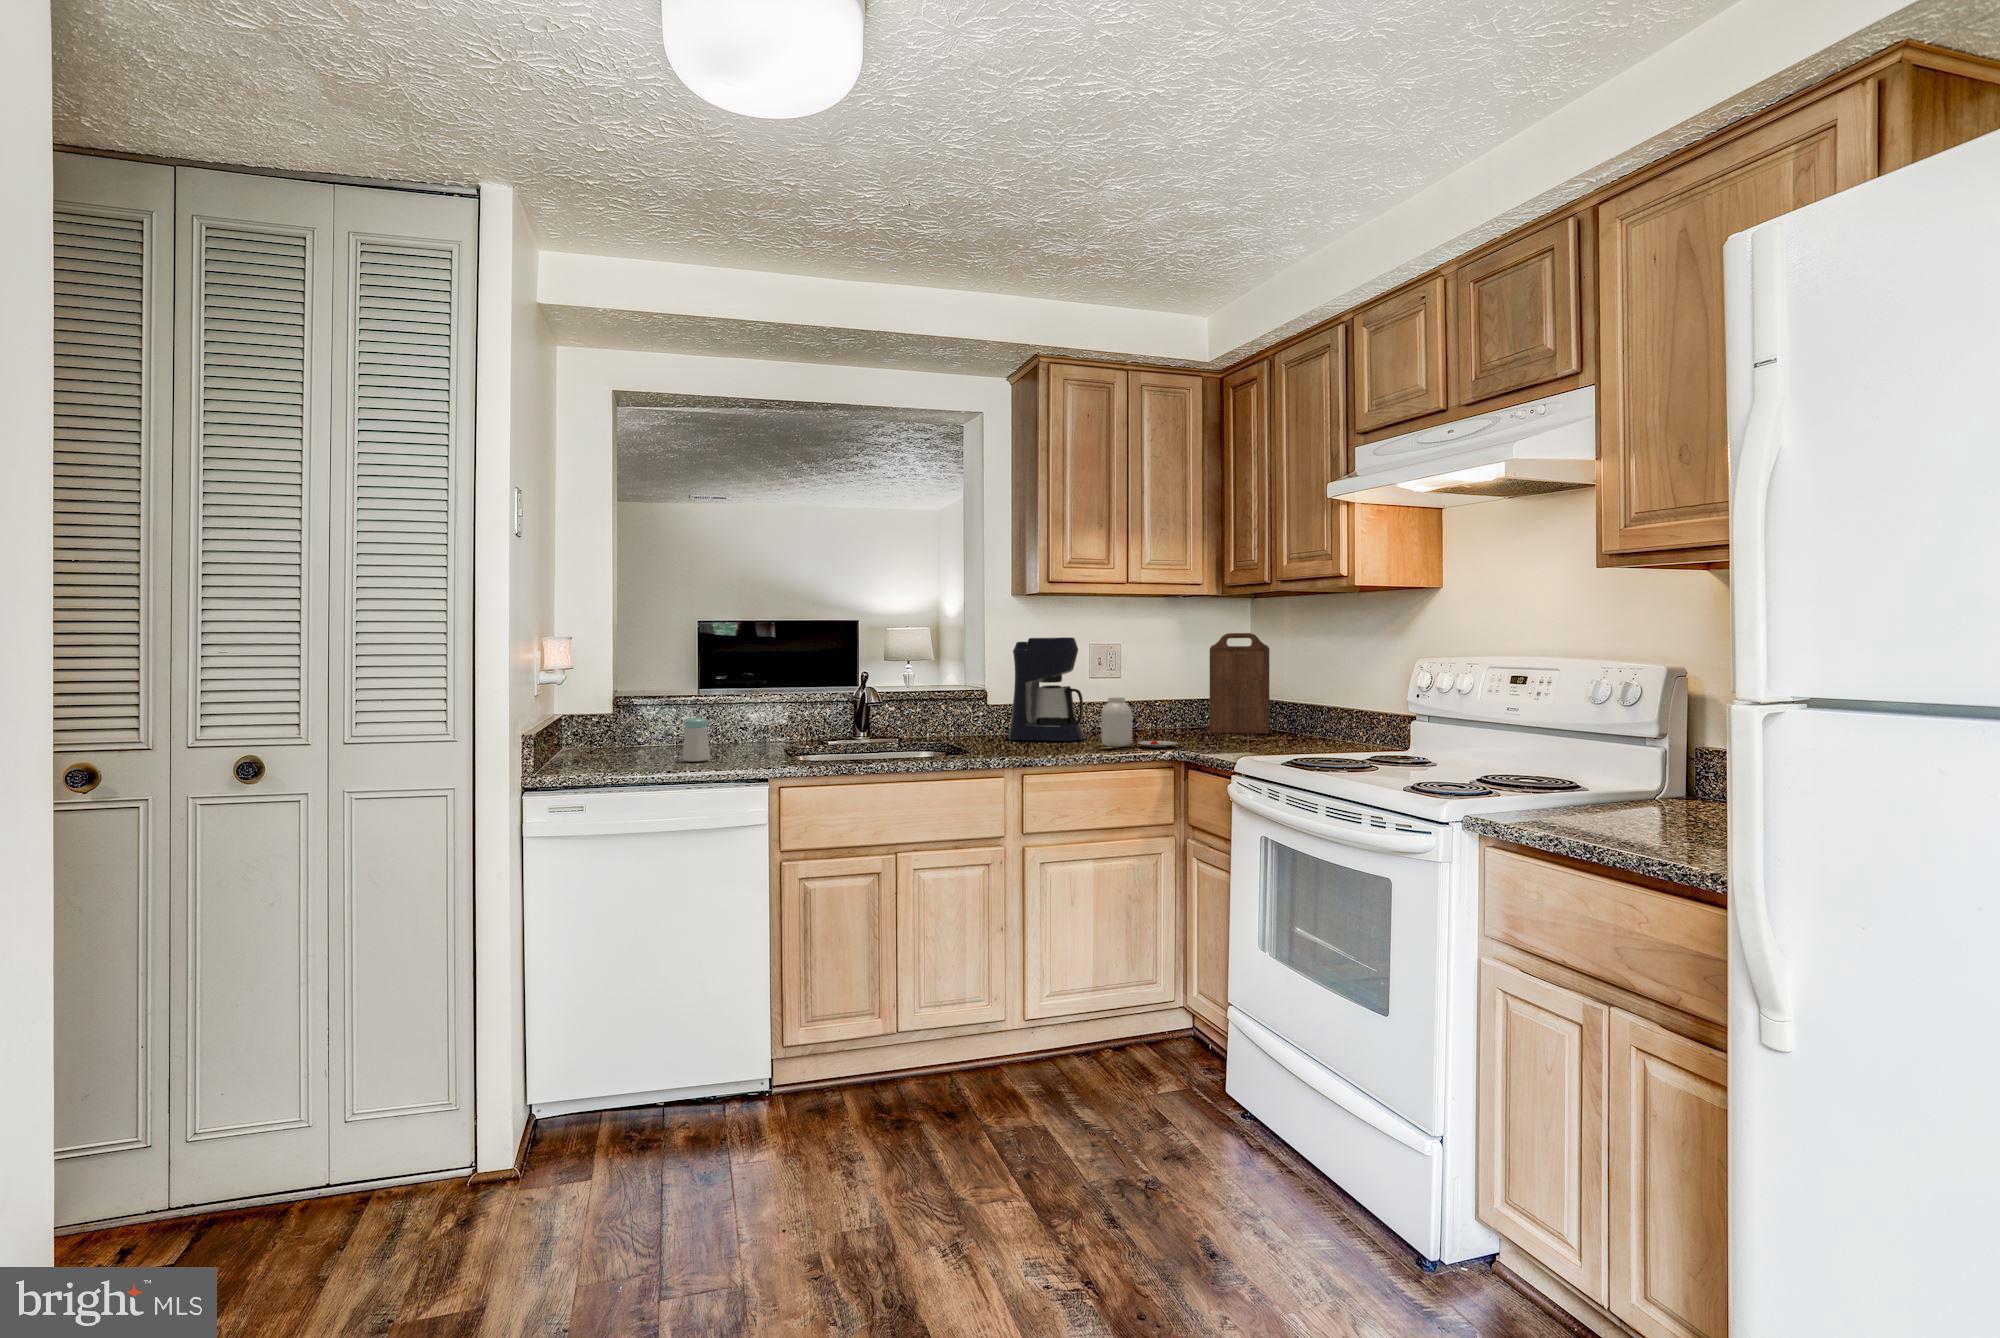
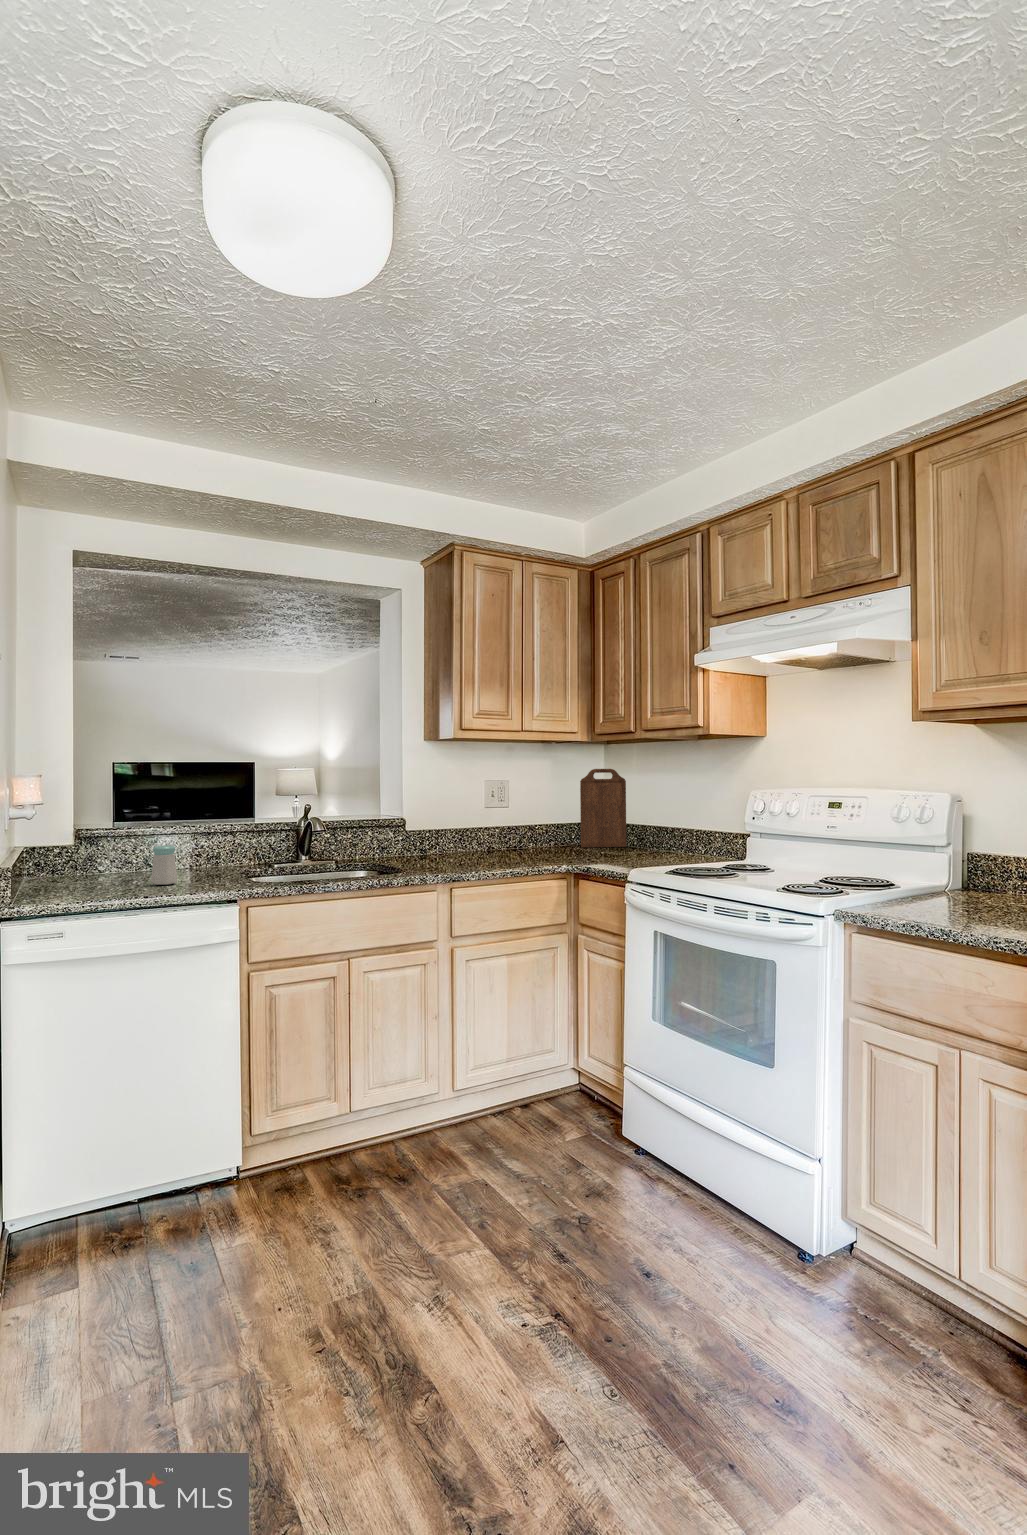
coffee maker: present [1009,637,1085,741] -> none [426,773,488,857]
jar: present [1100,697,1178,749] -> none [507,821,571,863]

